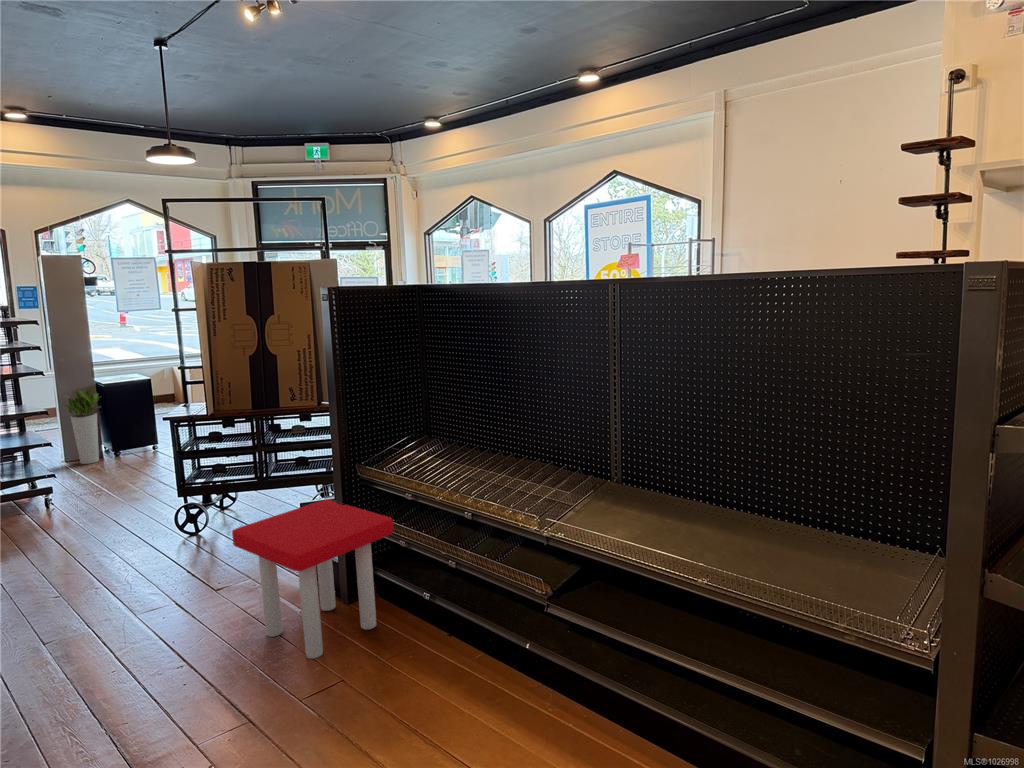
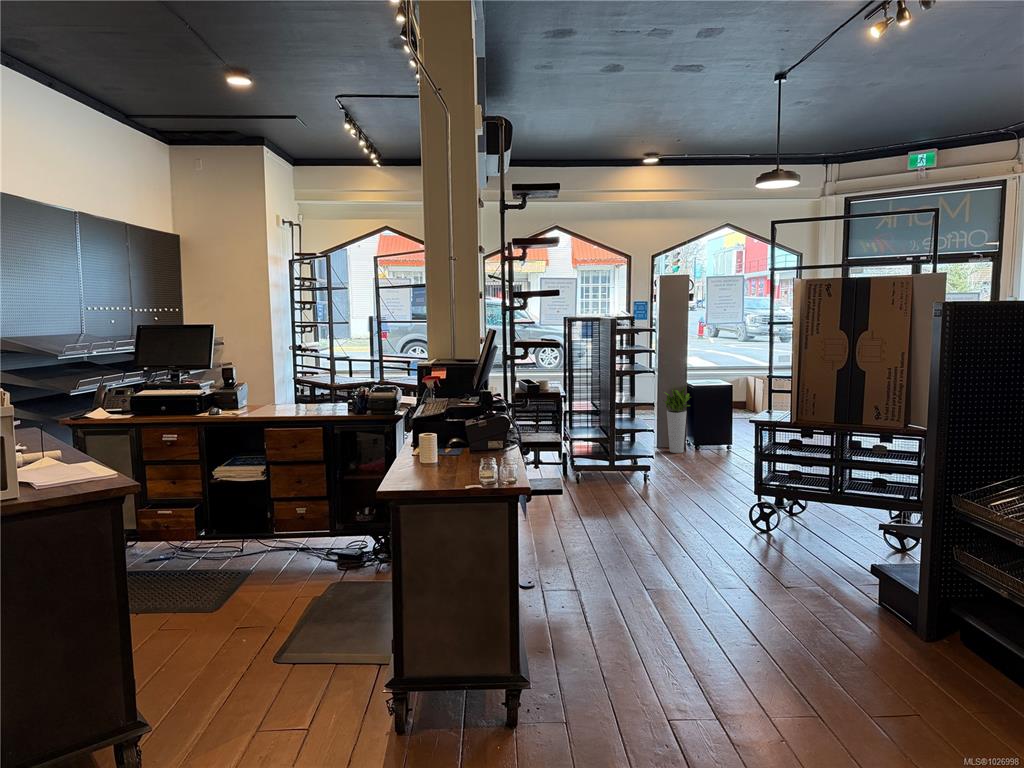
stool: present [232,500,393,659] -> none [812,525,996,681]

